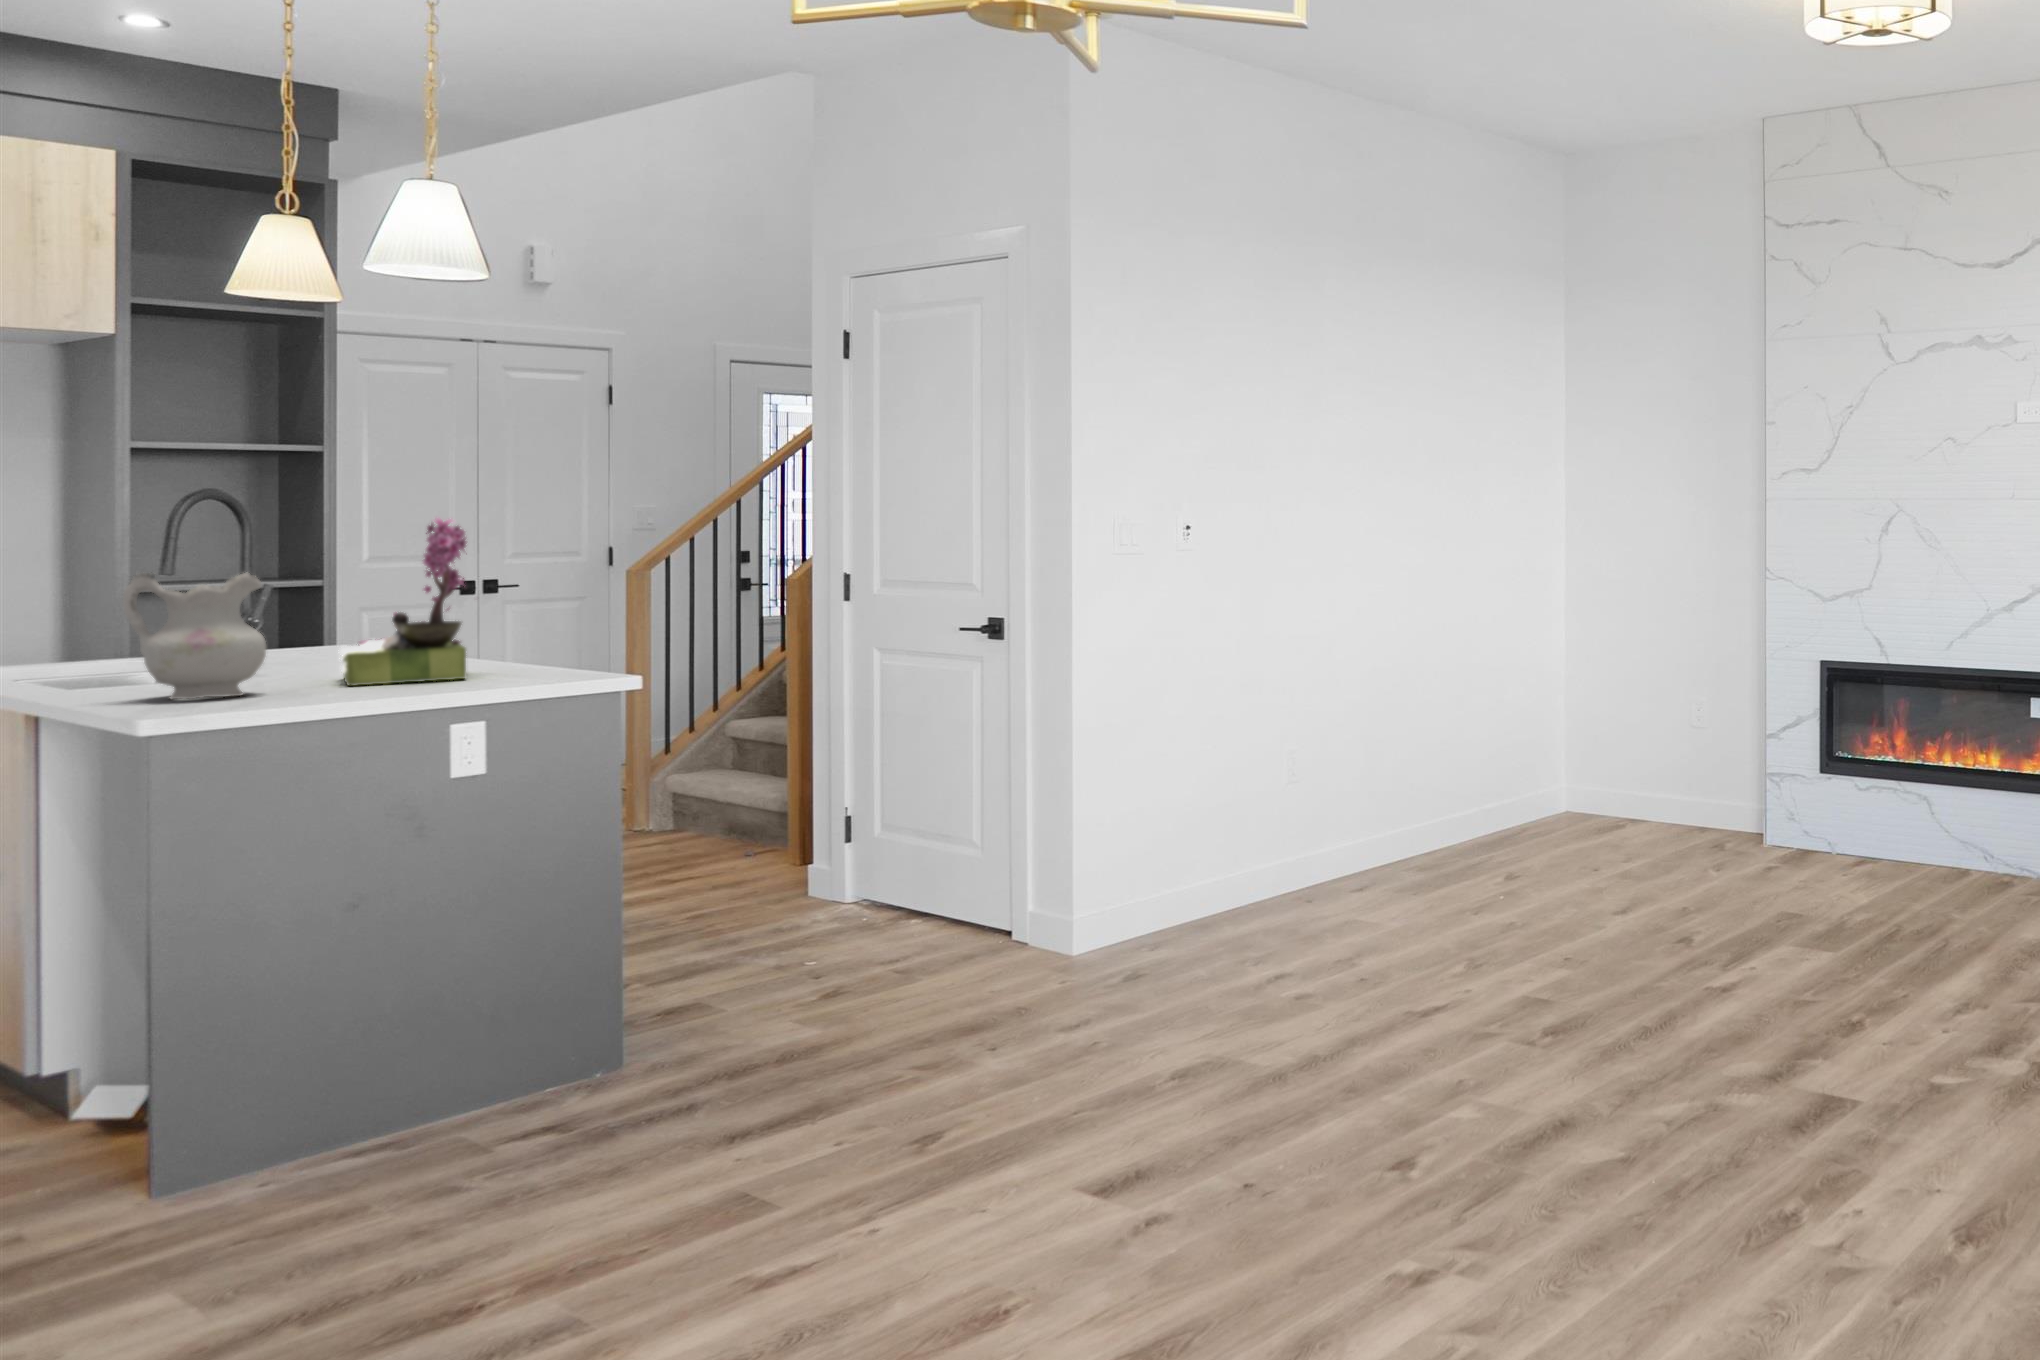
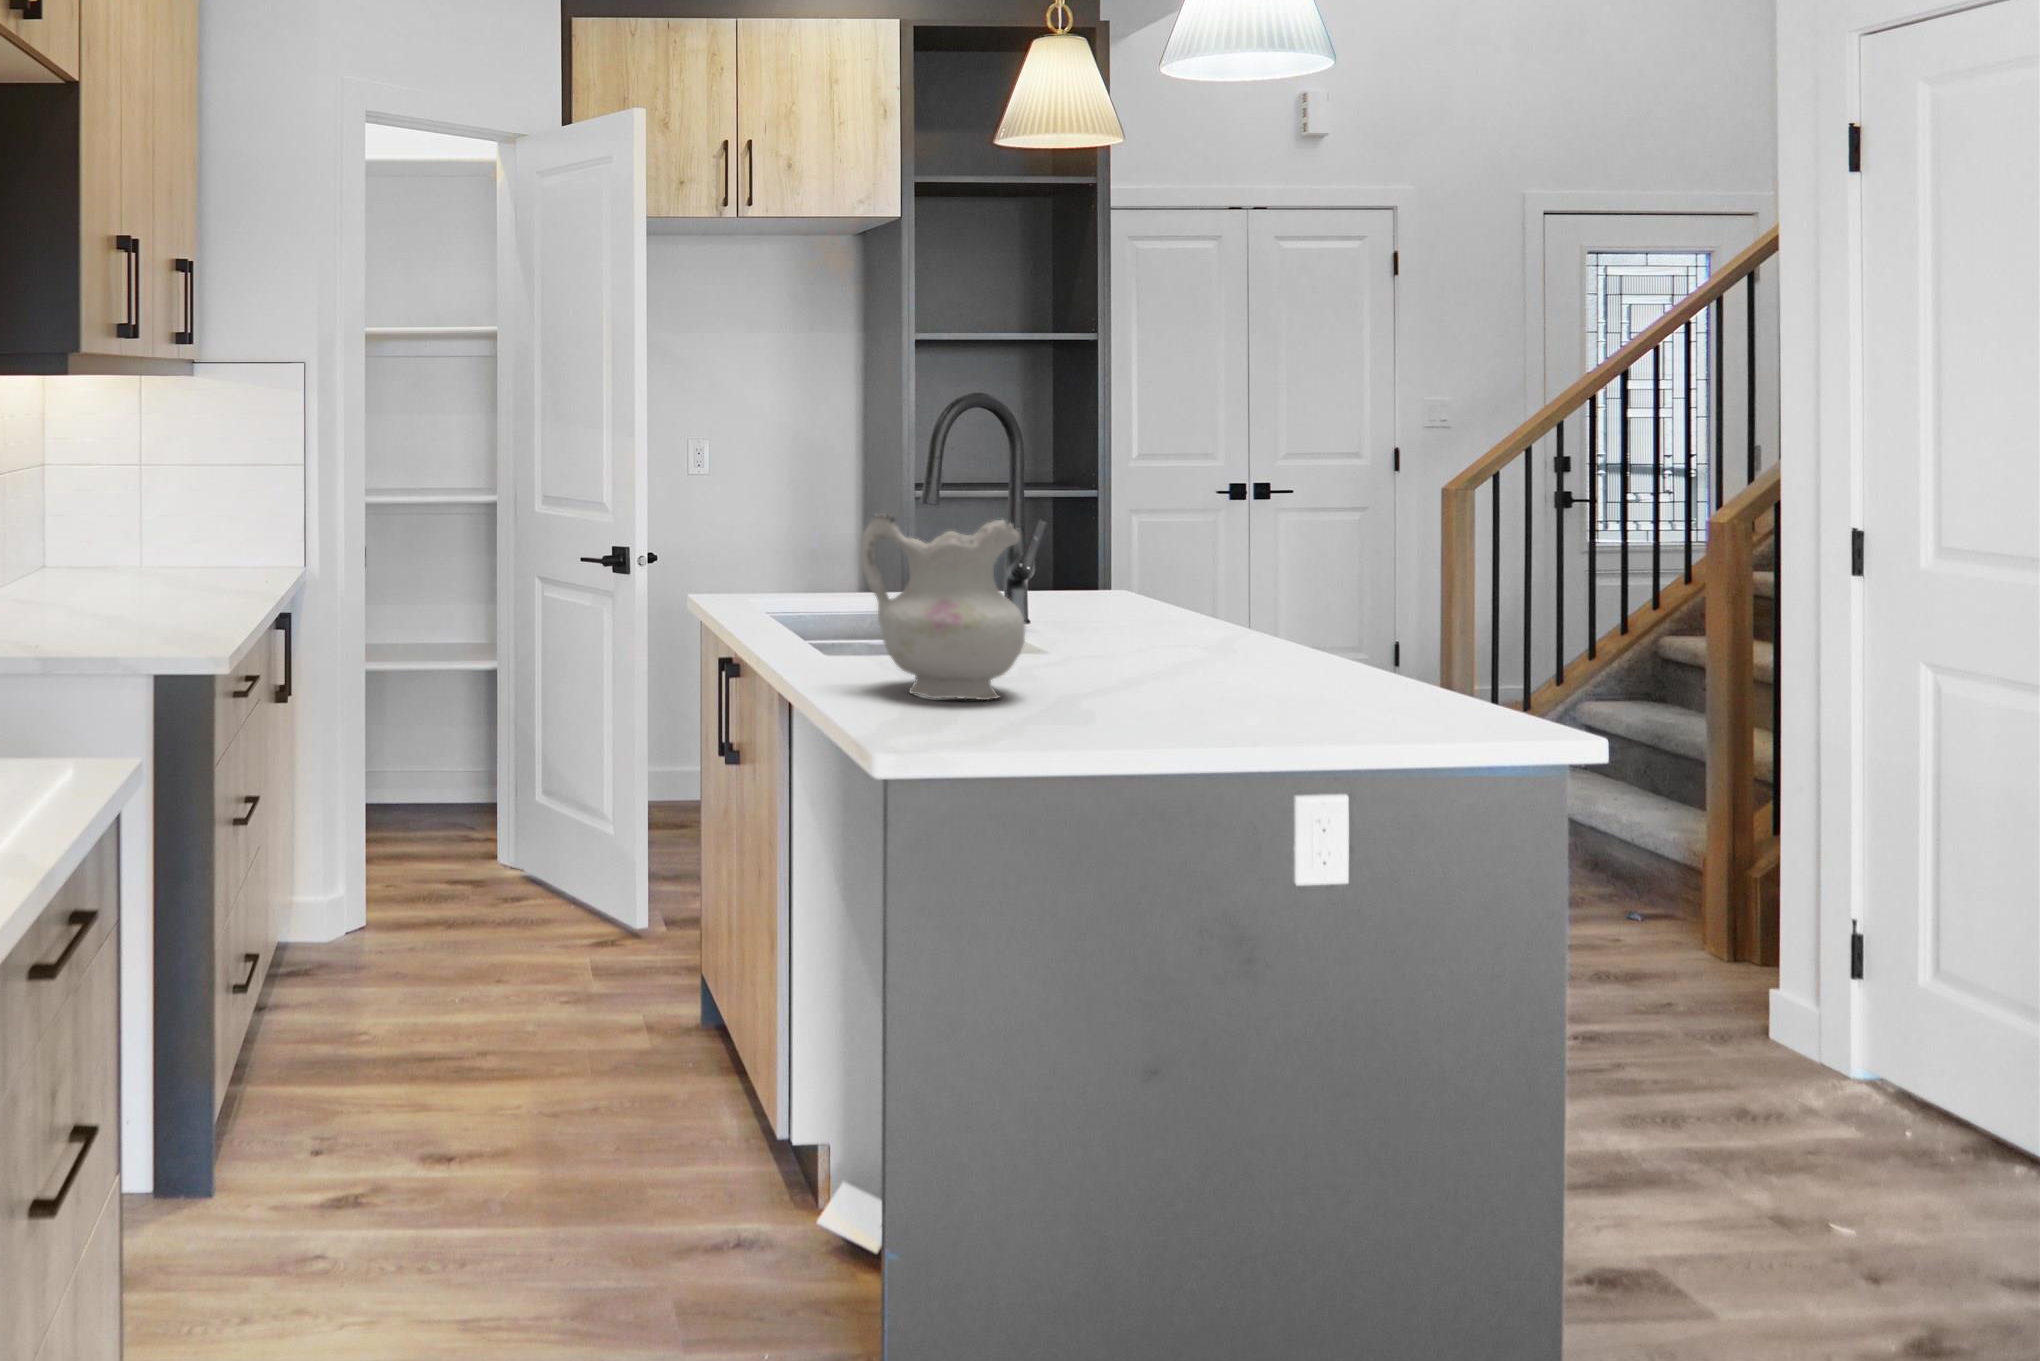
flower arrangement: present [339,518,467,686] -> none [1116,436,1315,703]

